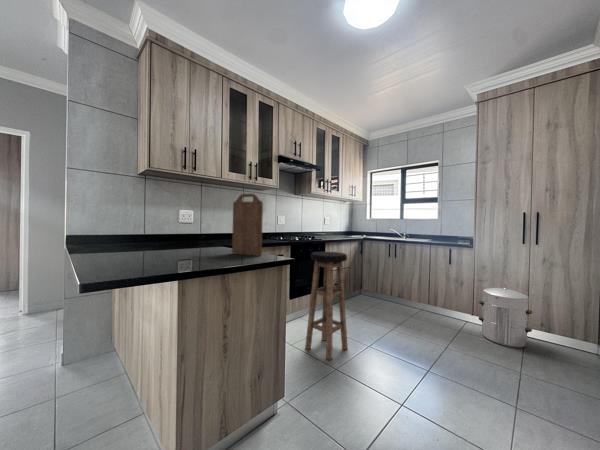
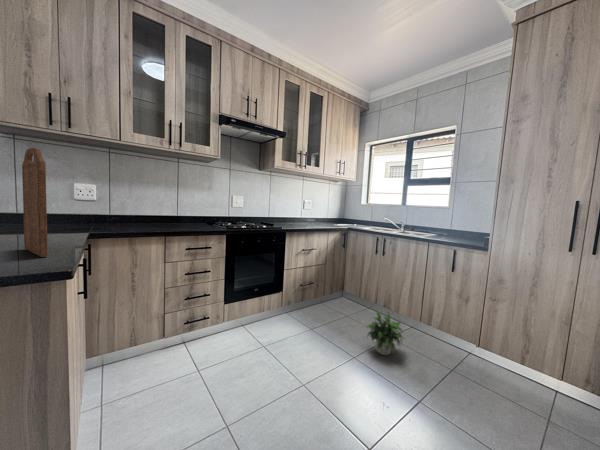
bar stool: present [305,252,348,360] -> none [215,247,275,405]
waste bin: present [479,287,533,348] -> none [483,312,570,410]
potted plant: none [395,296,424,328] -> present [366,310,403,355]

